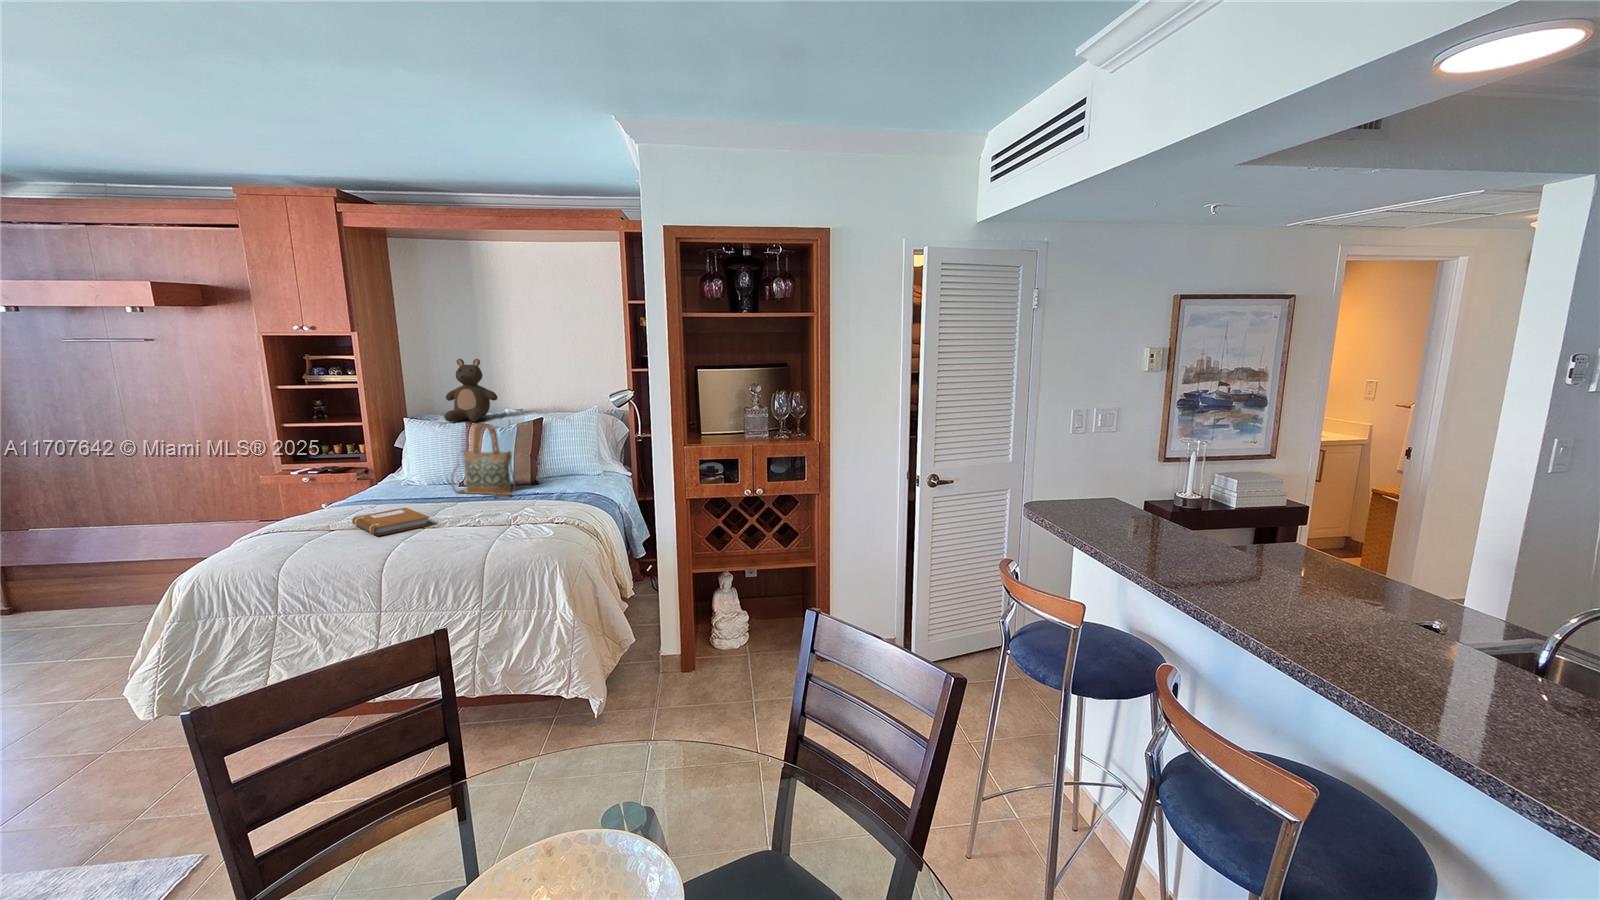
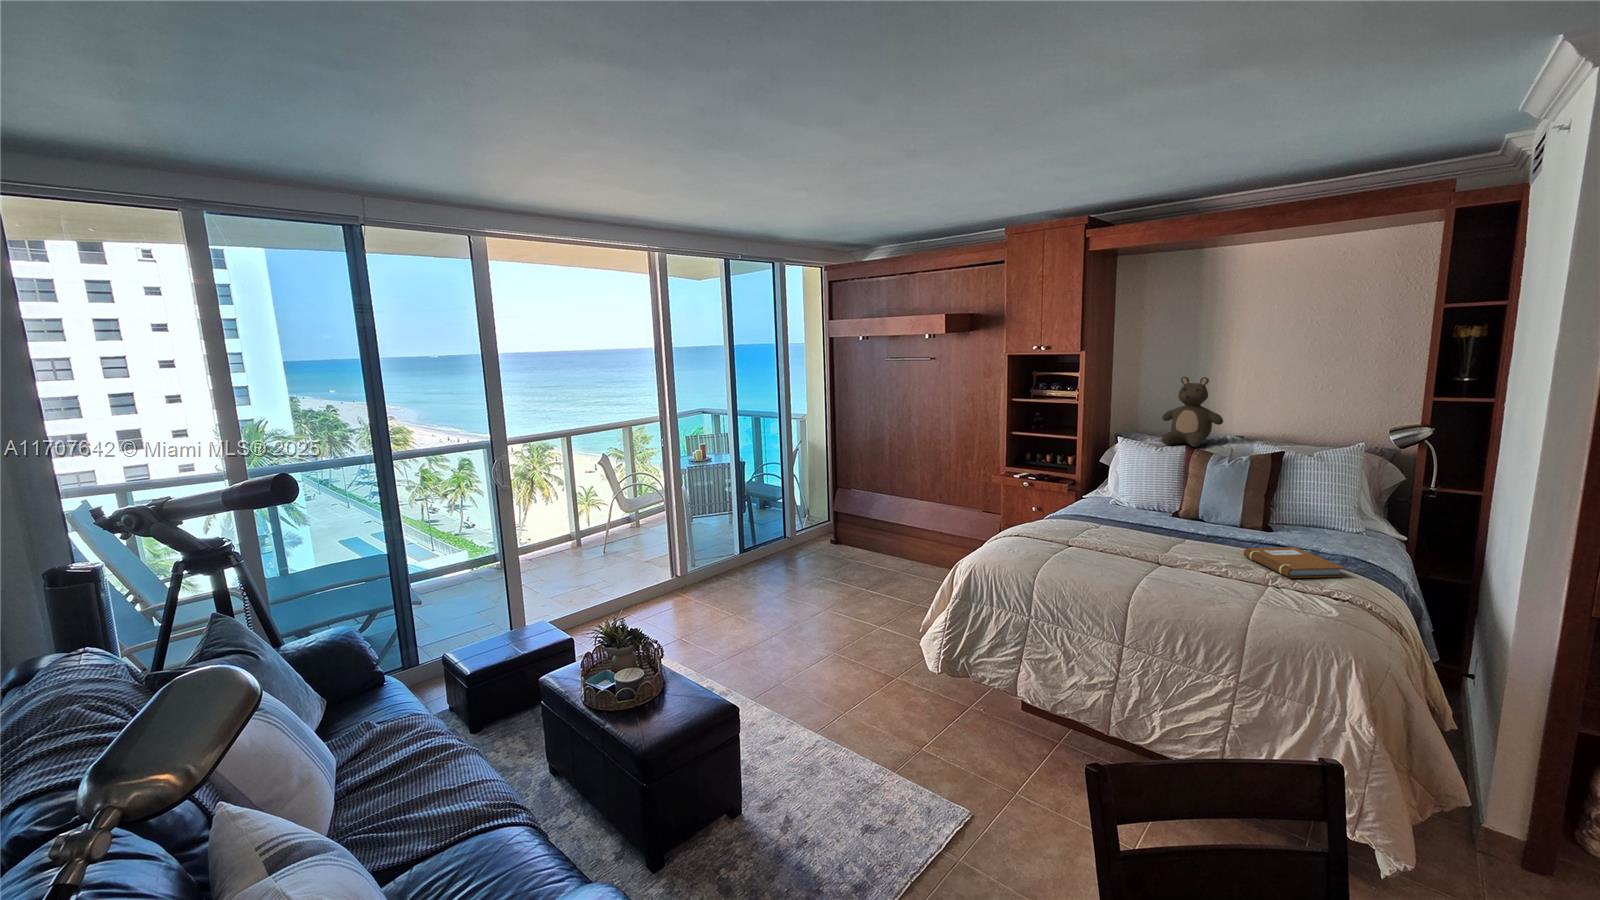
handbag: present [451,424,516,497] -> none [1175,456,1255,544]
notebook: present [352,507,430,536] -> present [1244,547,1344,578]

